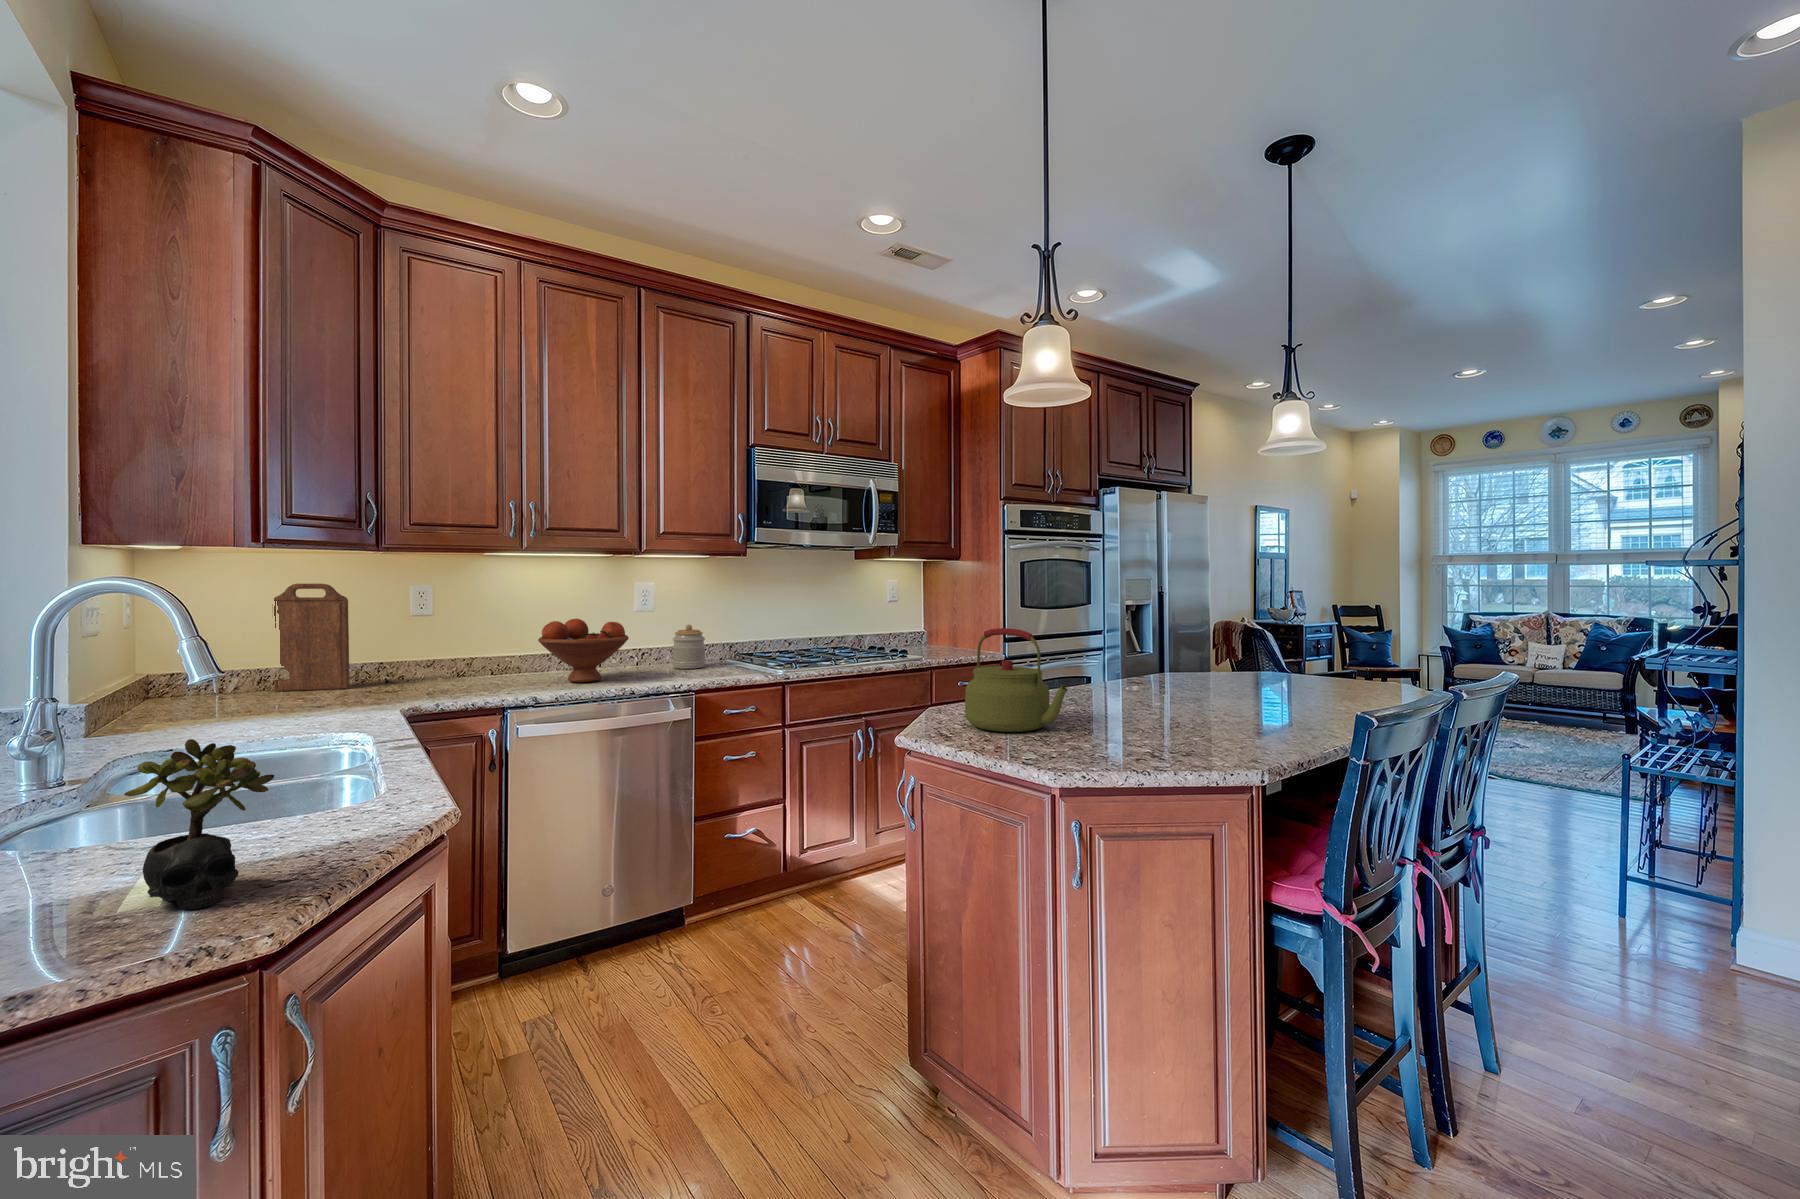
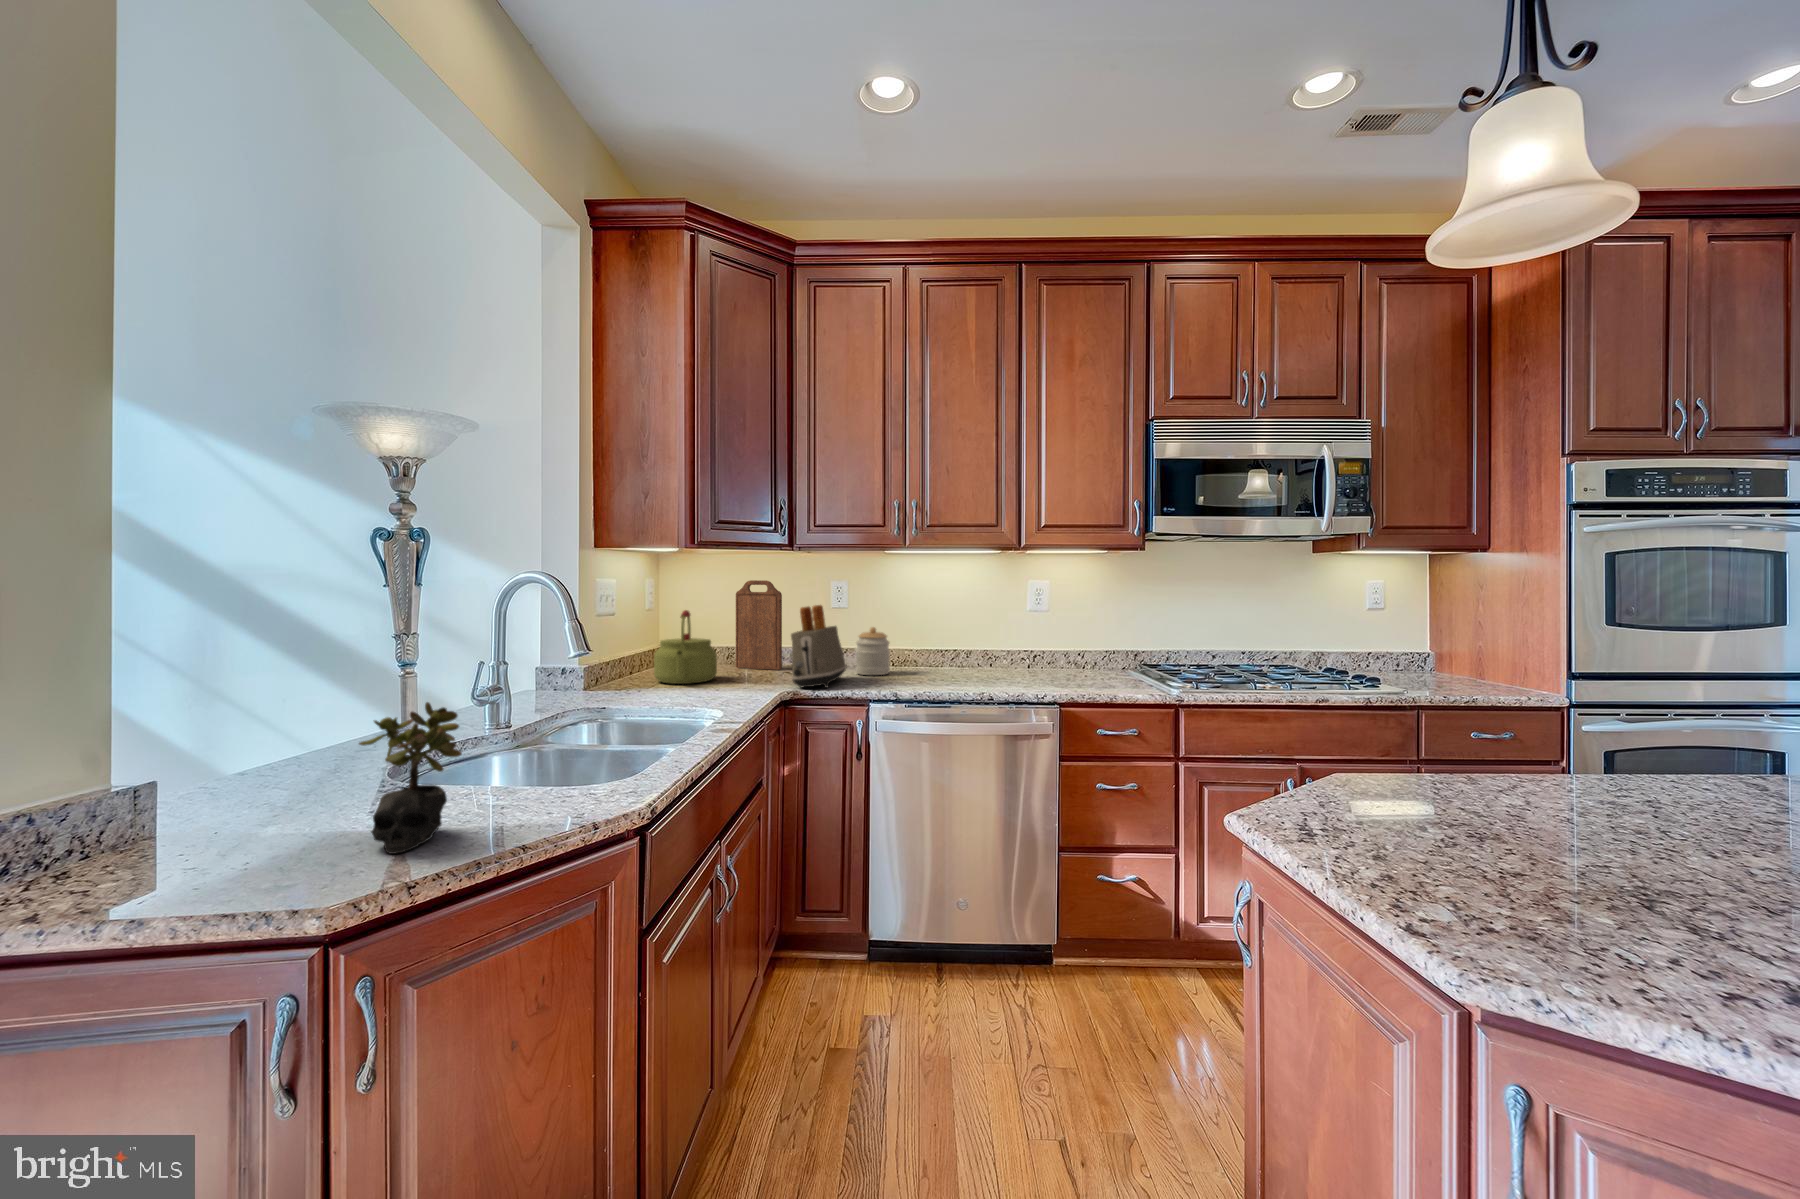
toaster: none [396,611,460,703] -> present [791,605,847,688]
fruit bowl: present [538,619,629,682] -> none [917,617,1002,682]
jar: present [673,625,705,669] -> present [856,627,890,675]
kettle: present [965,628,1068,732] -> present [654,610,717,684]

